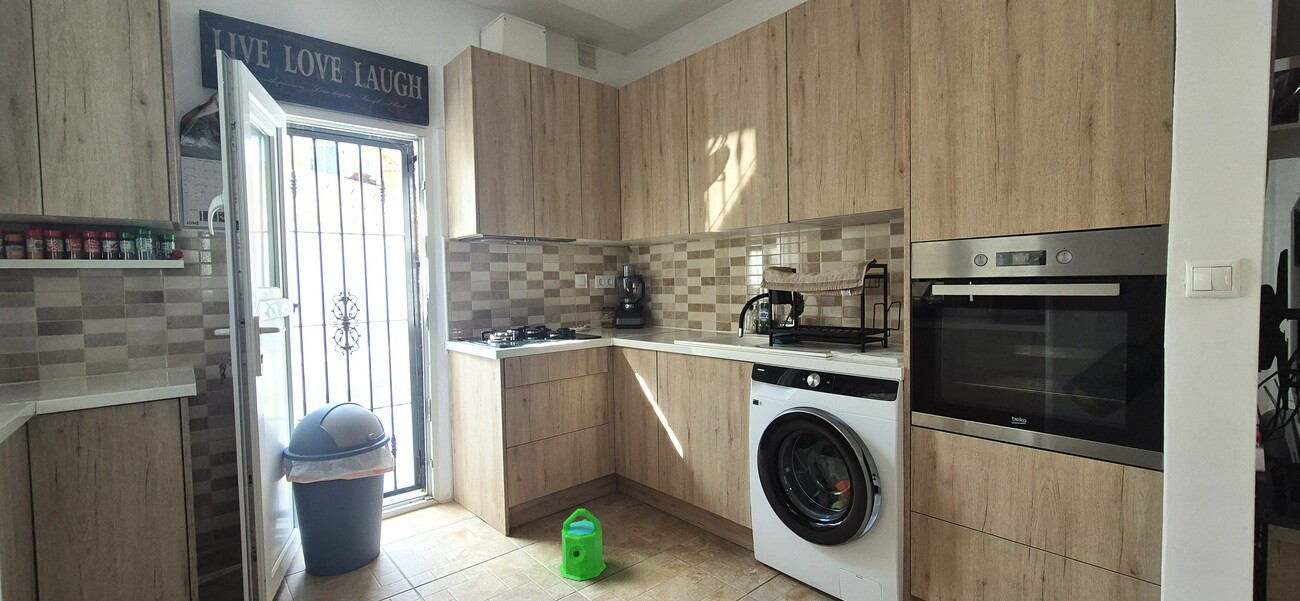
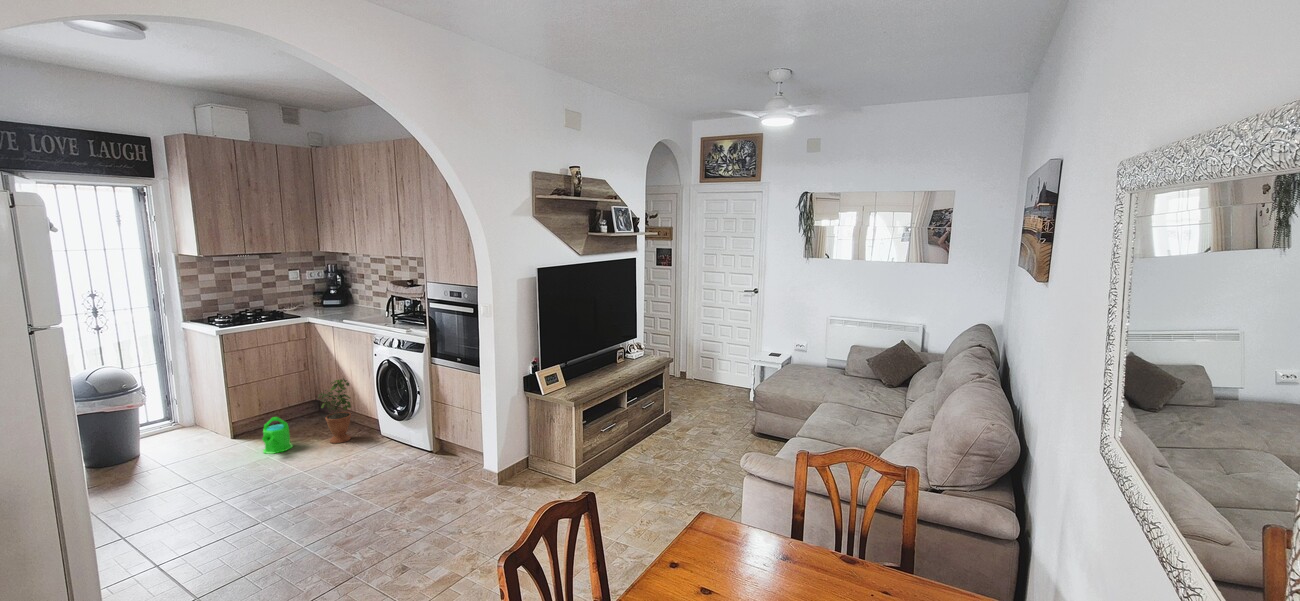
potted plant: none [649,439,701,569] -> present [319,378,351,443]

